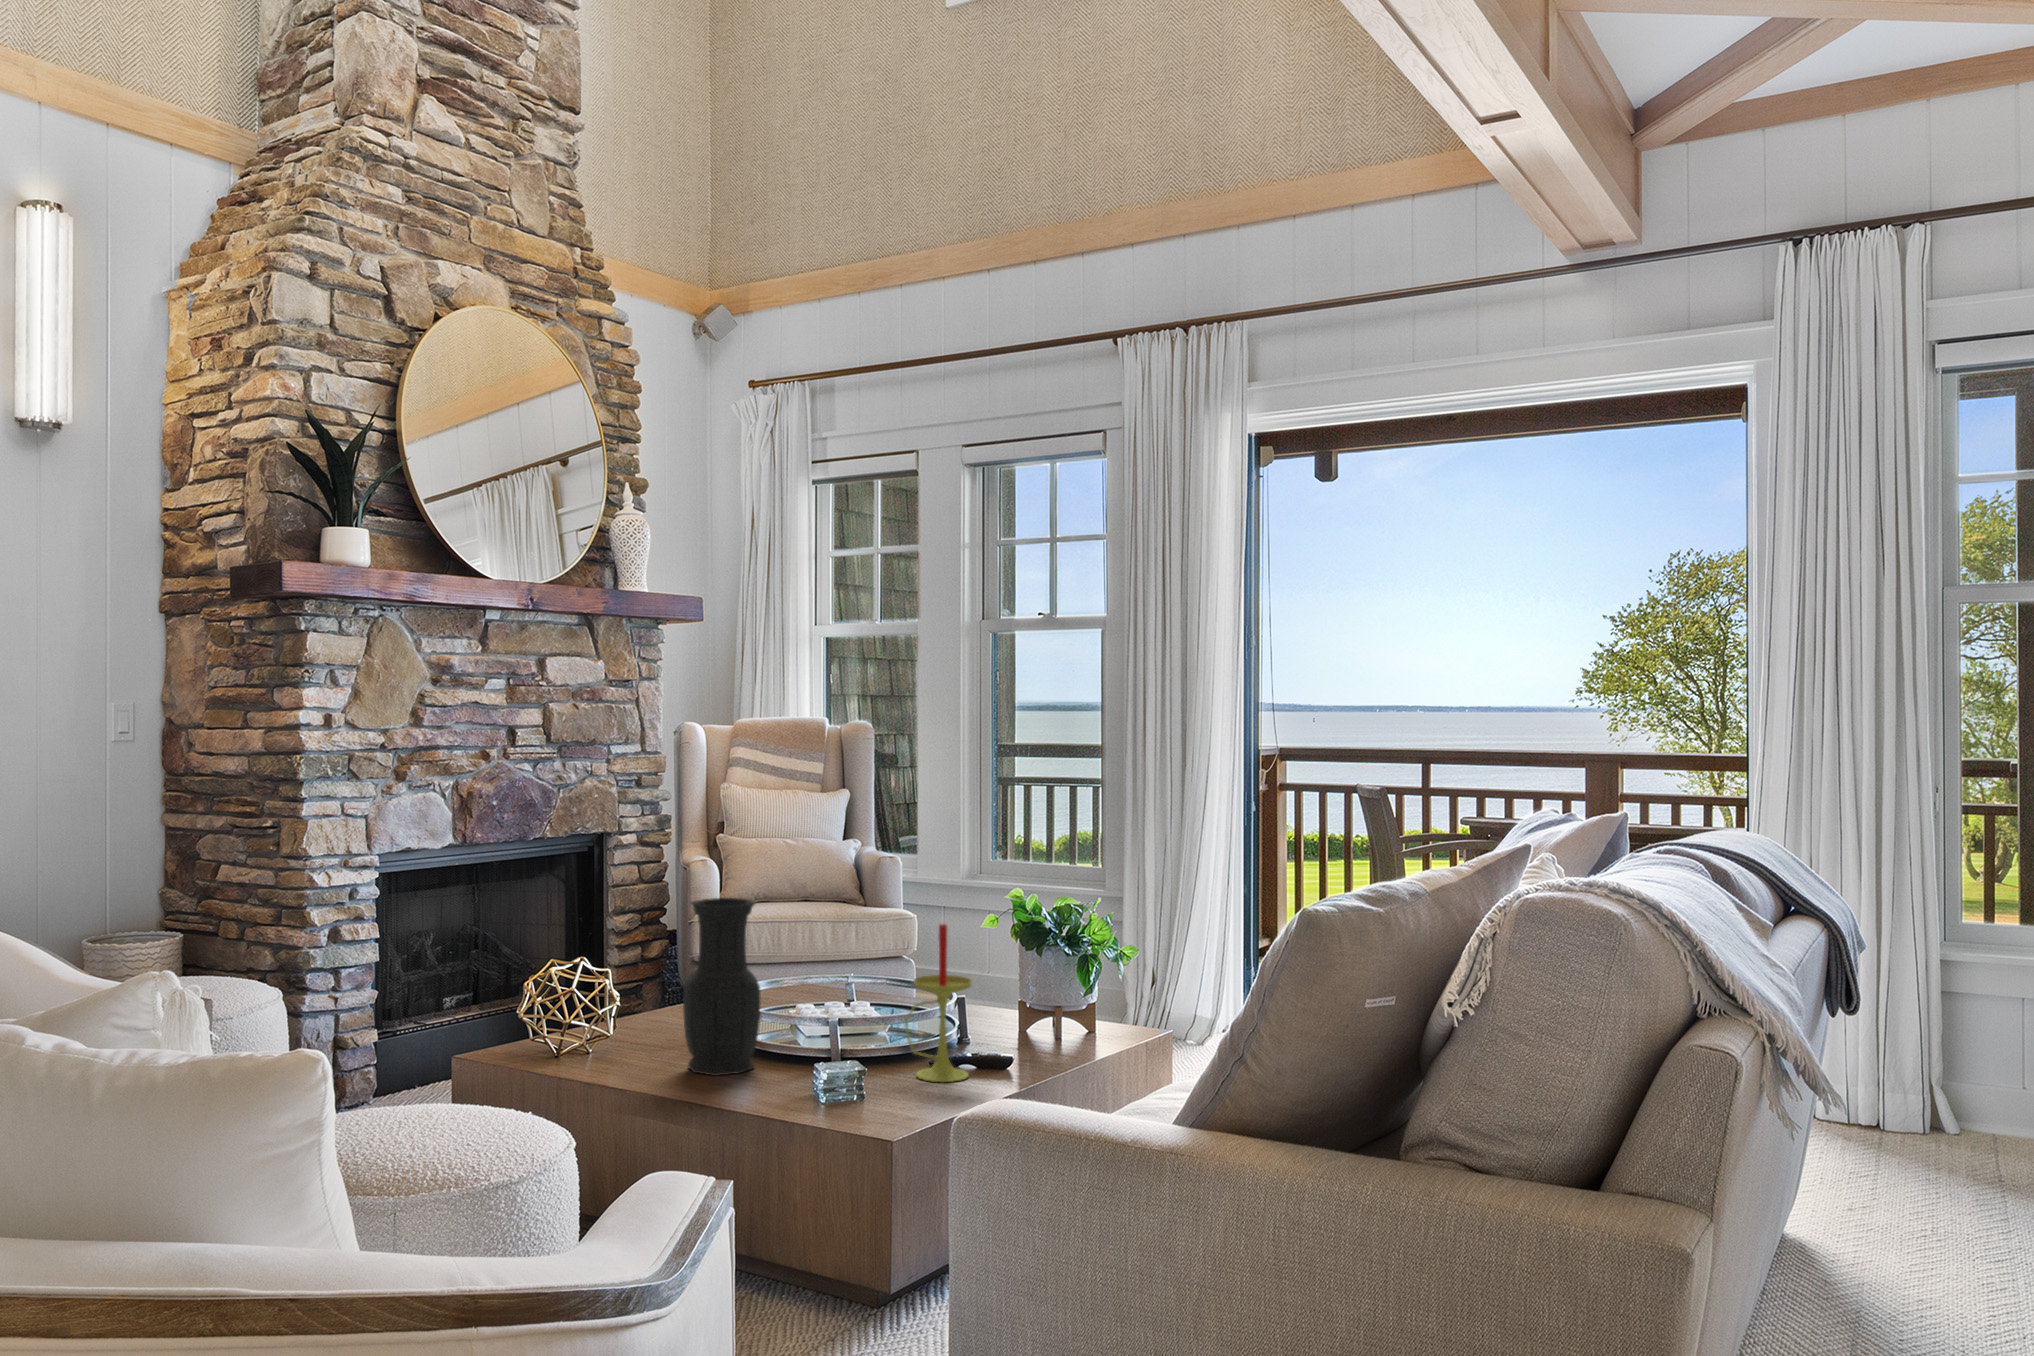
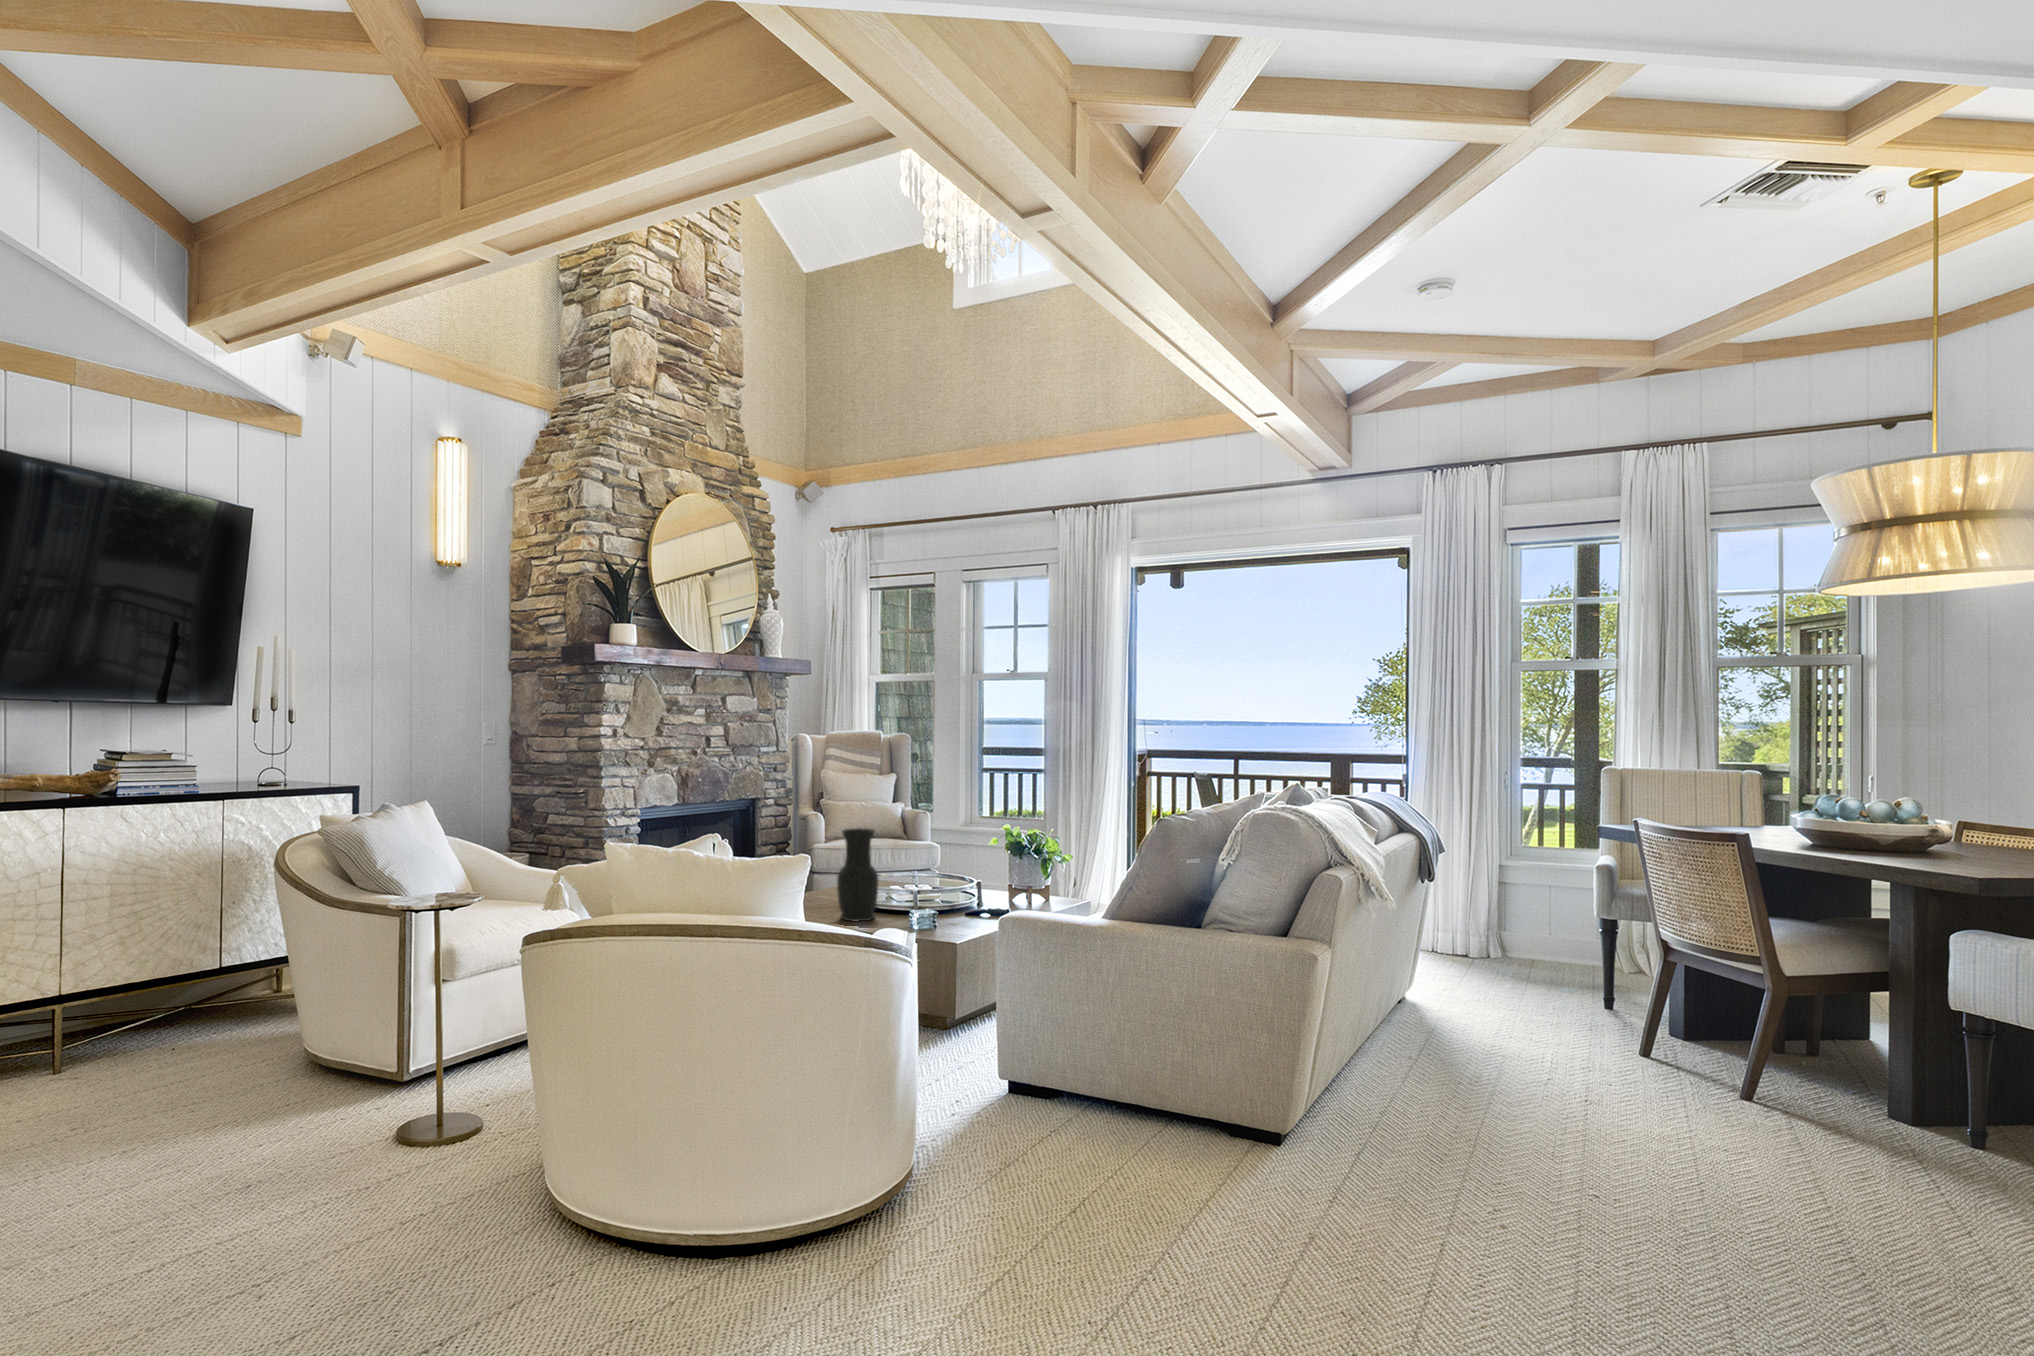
candle: present [905,924,972,1082] -> none [956,839,991,924]

